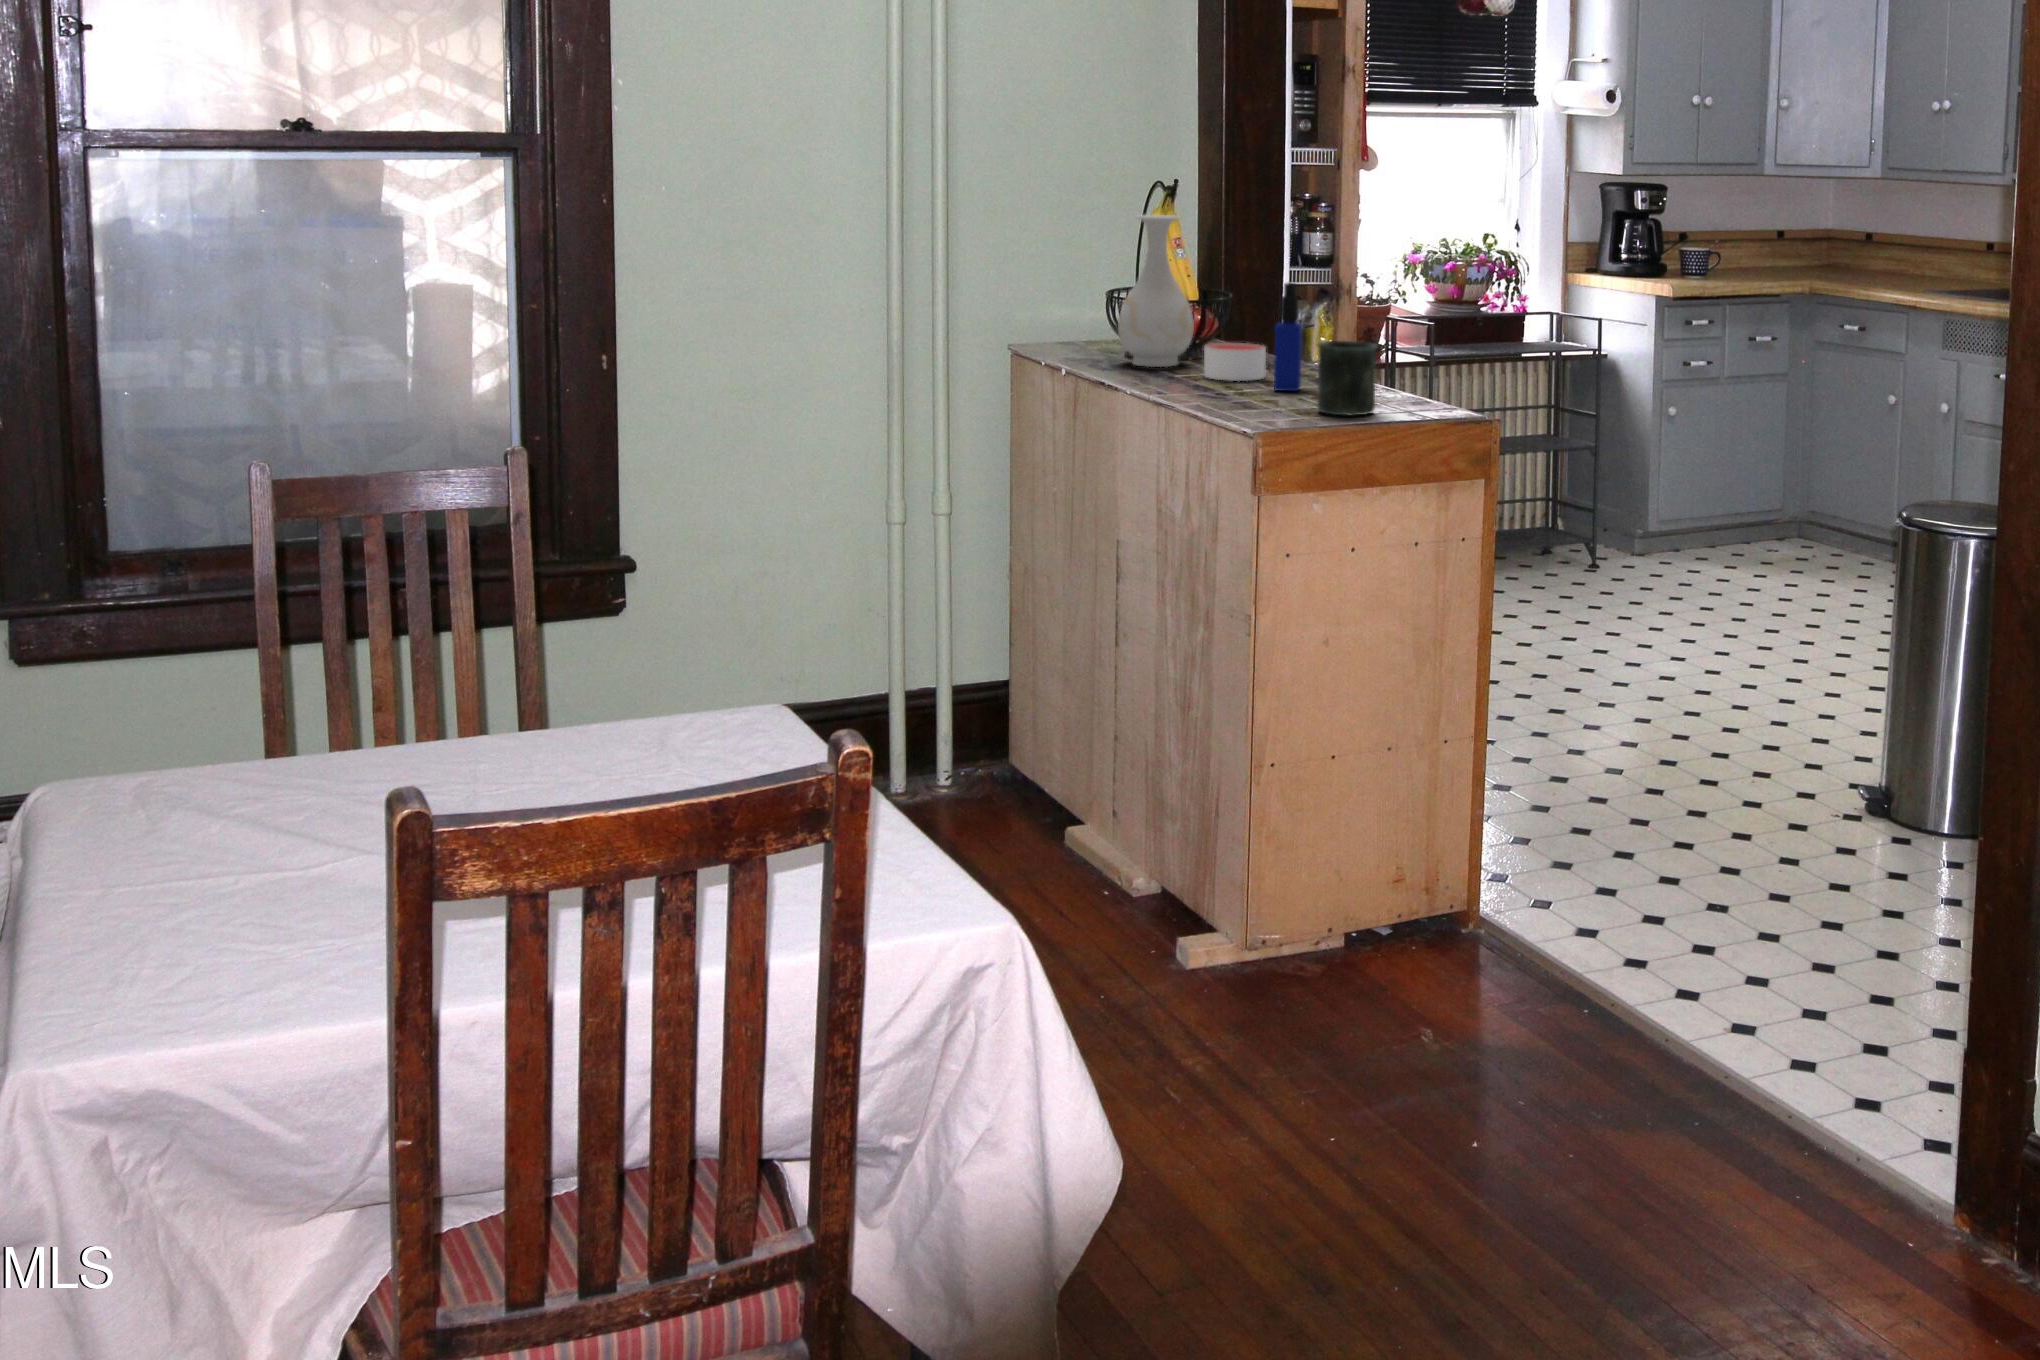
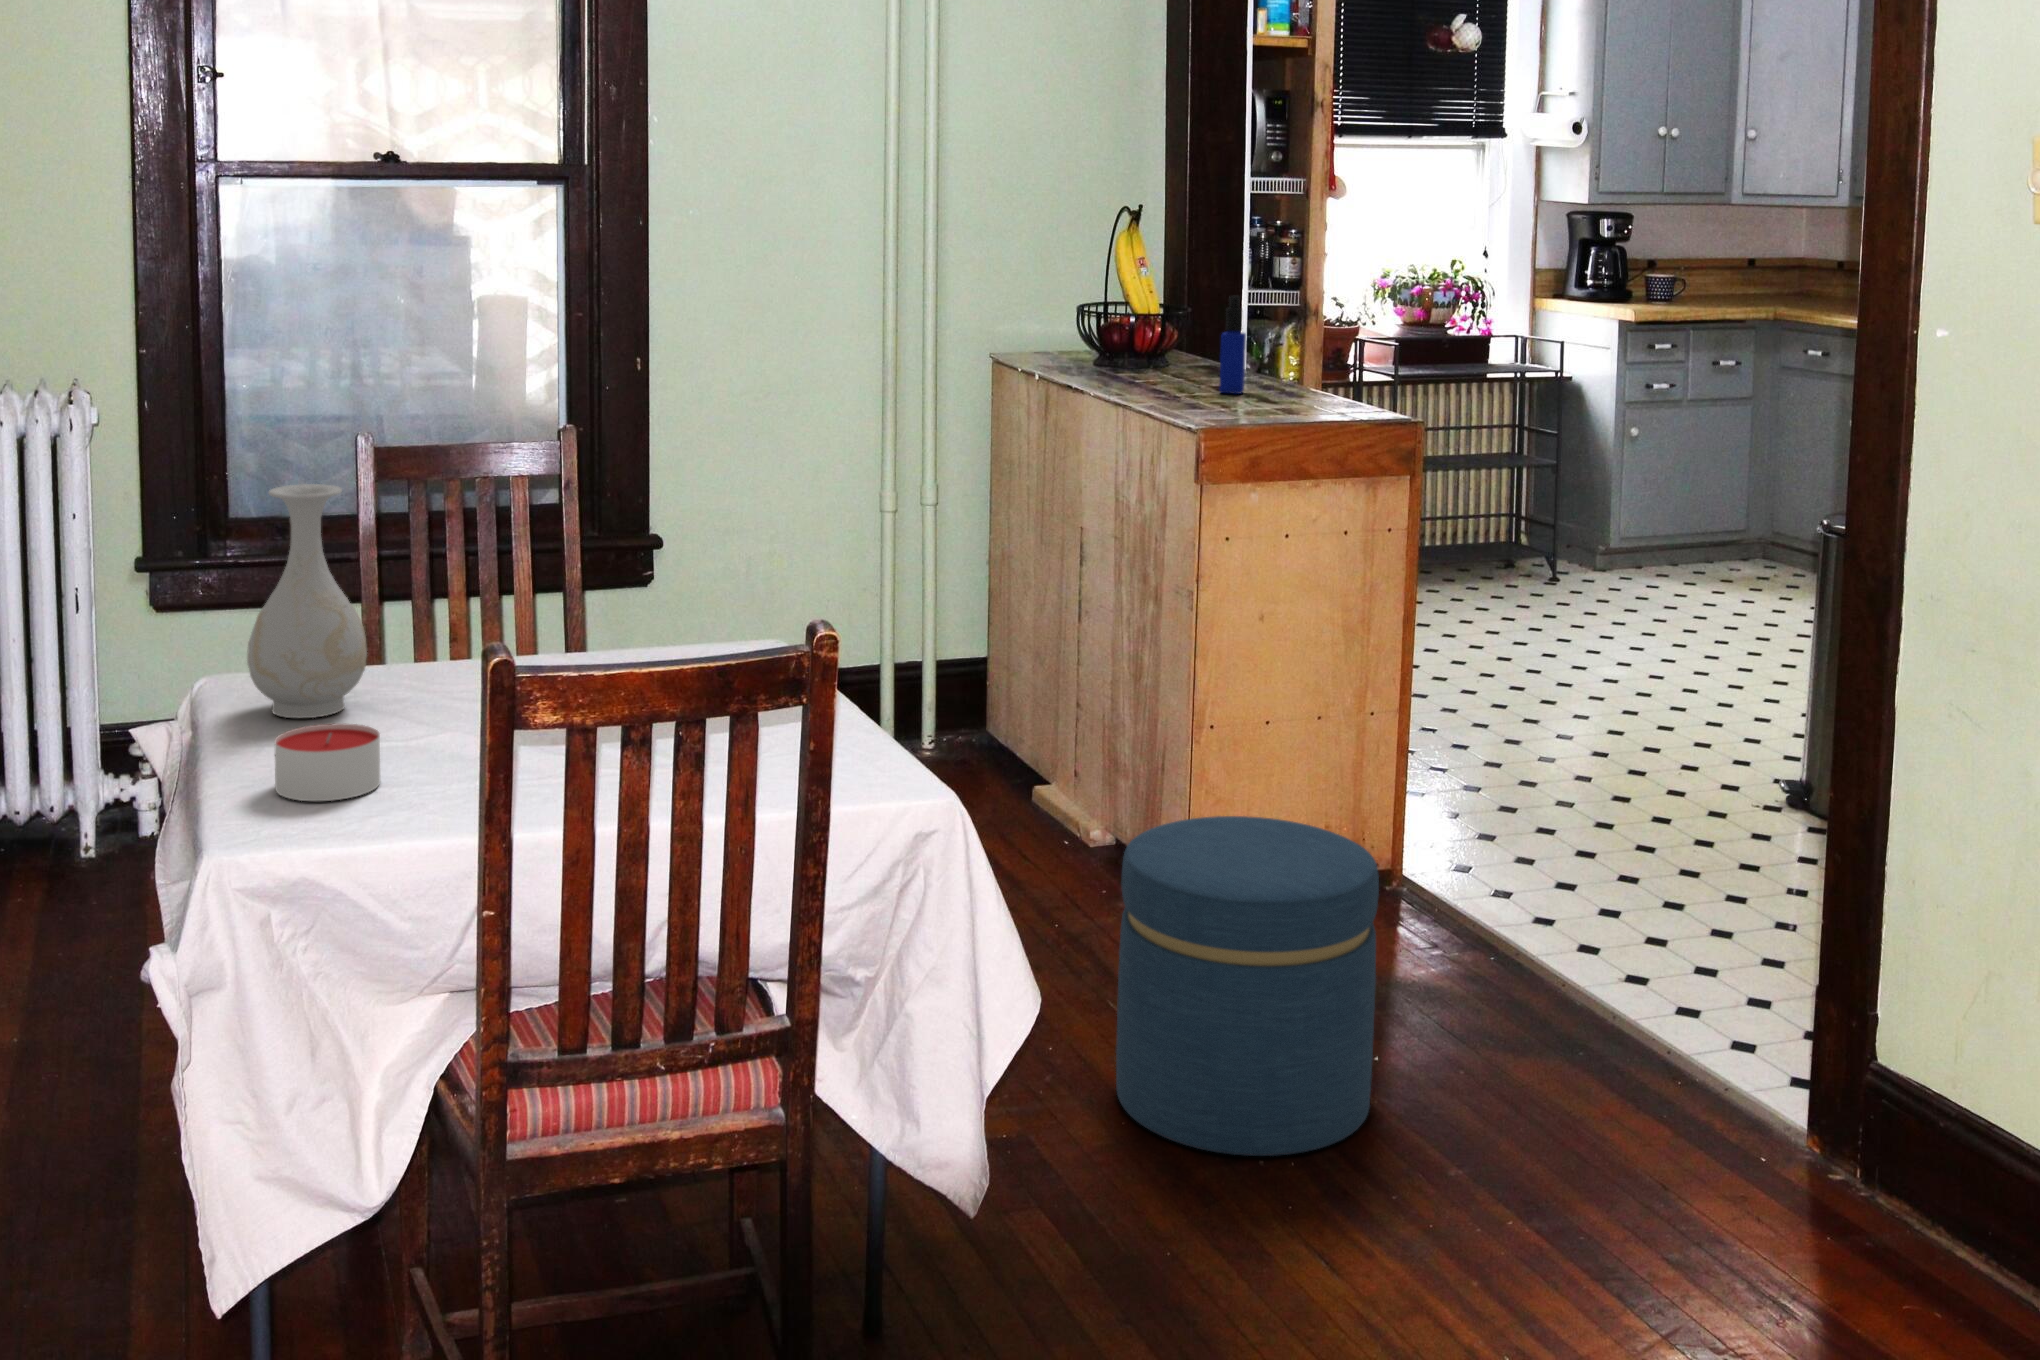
vase: present [1118,215,1194,367] -> present [247,484,367,718]
mug: present [1317,341,1378,415] -> none [1254,347,1311,414]
candle: present [1204,343,1266,381] -> present [275,723,380,801]
ottoman: none [1188,881,1483,1281] -> present [1116,816,1379,1156]

